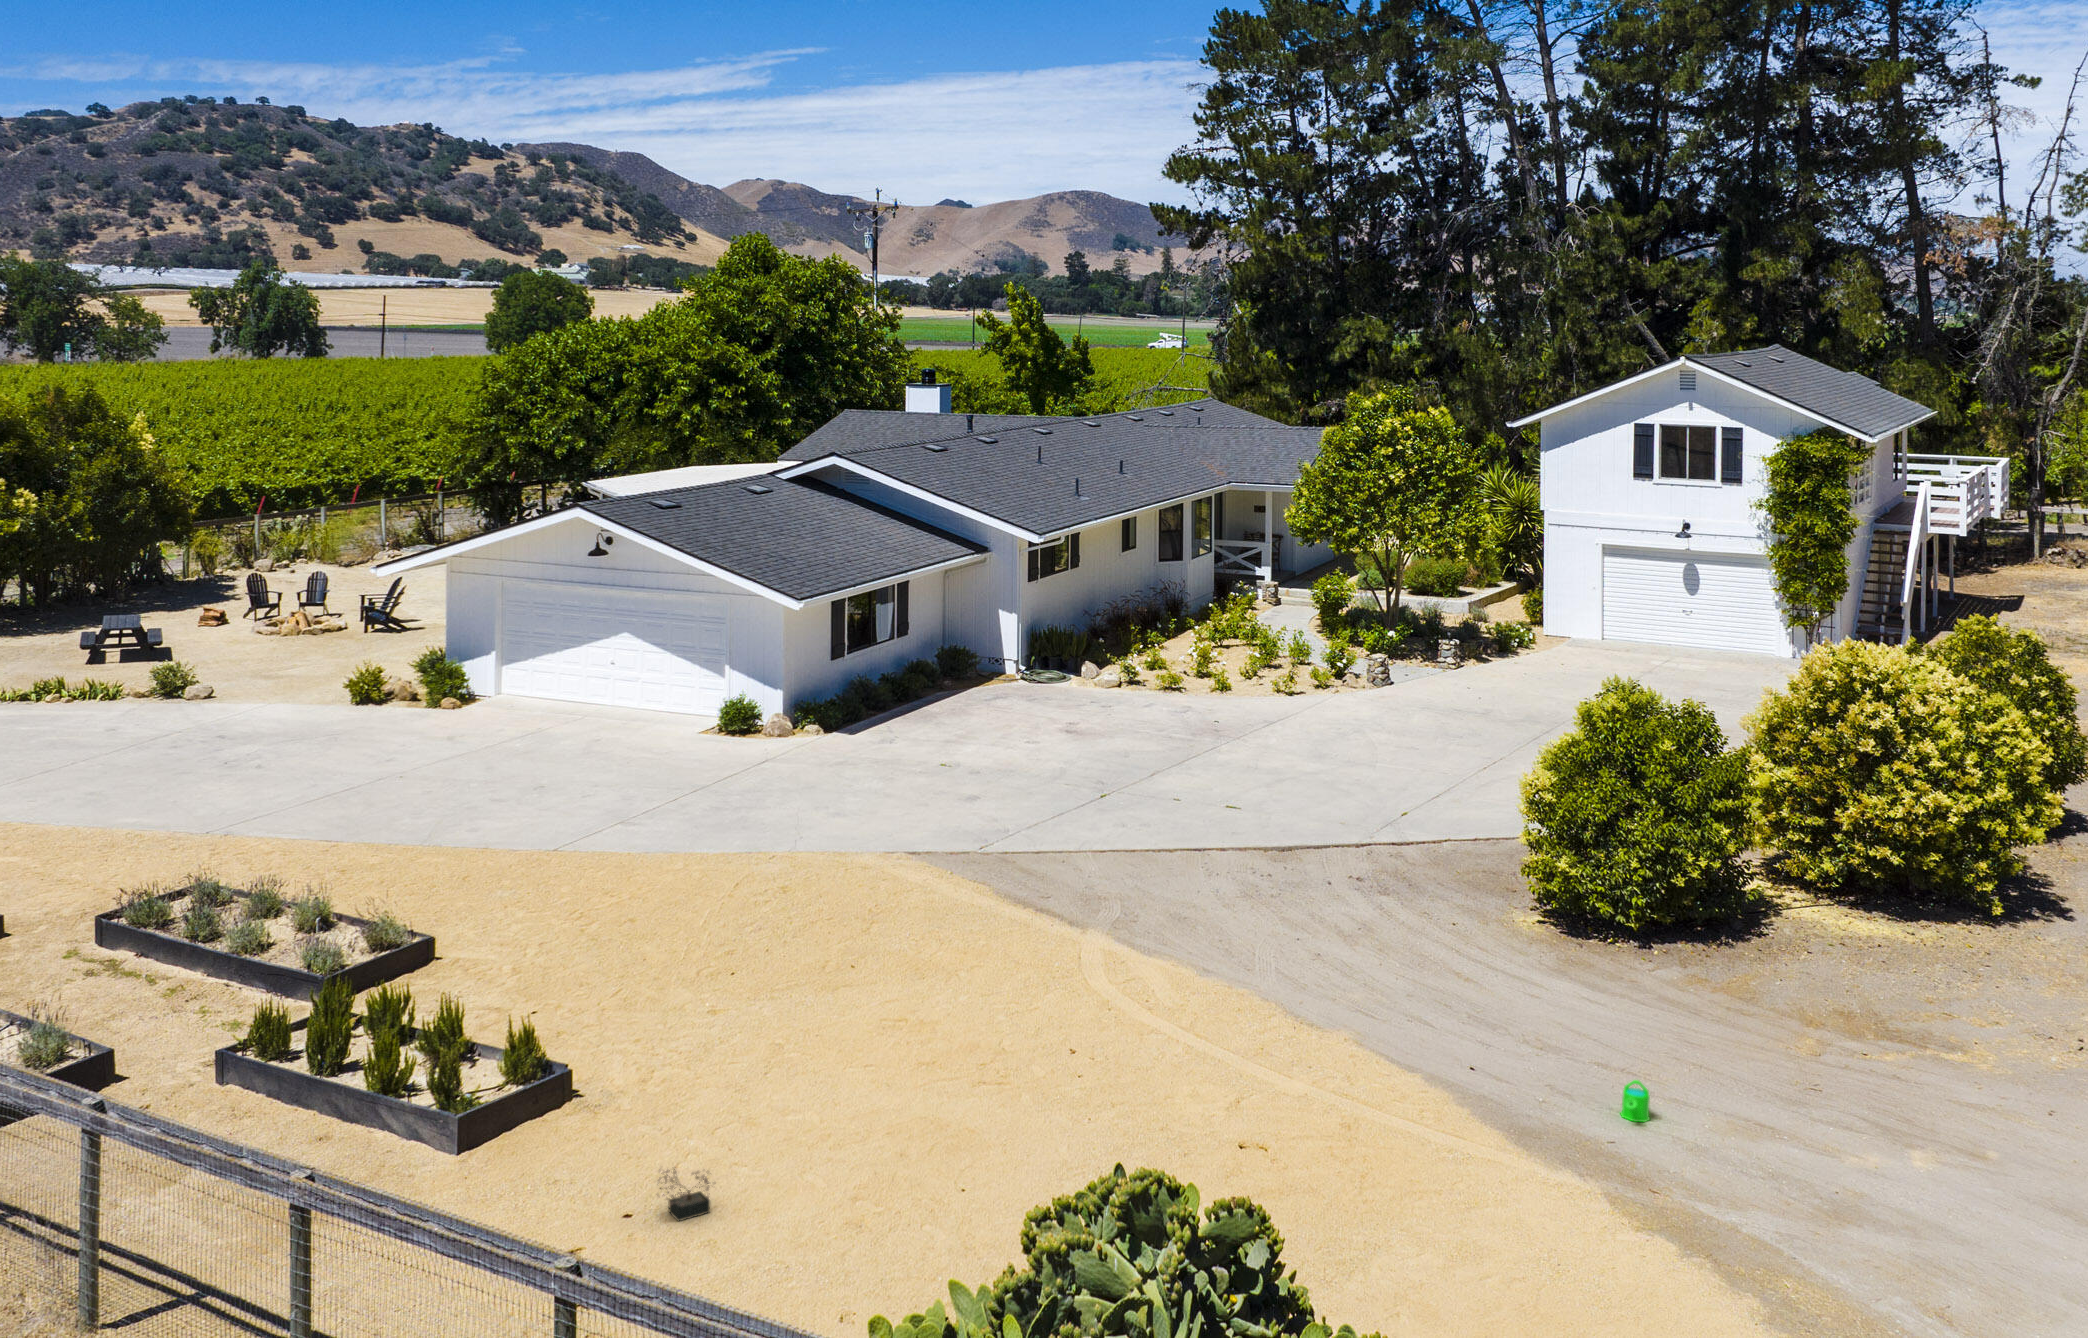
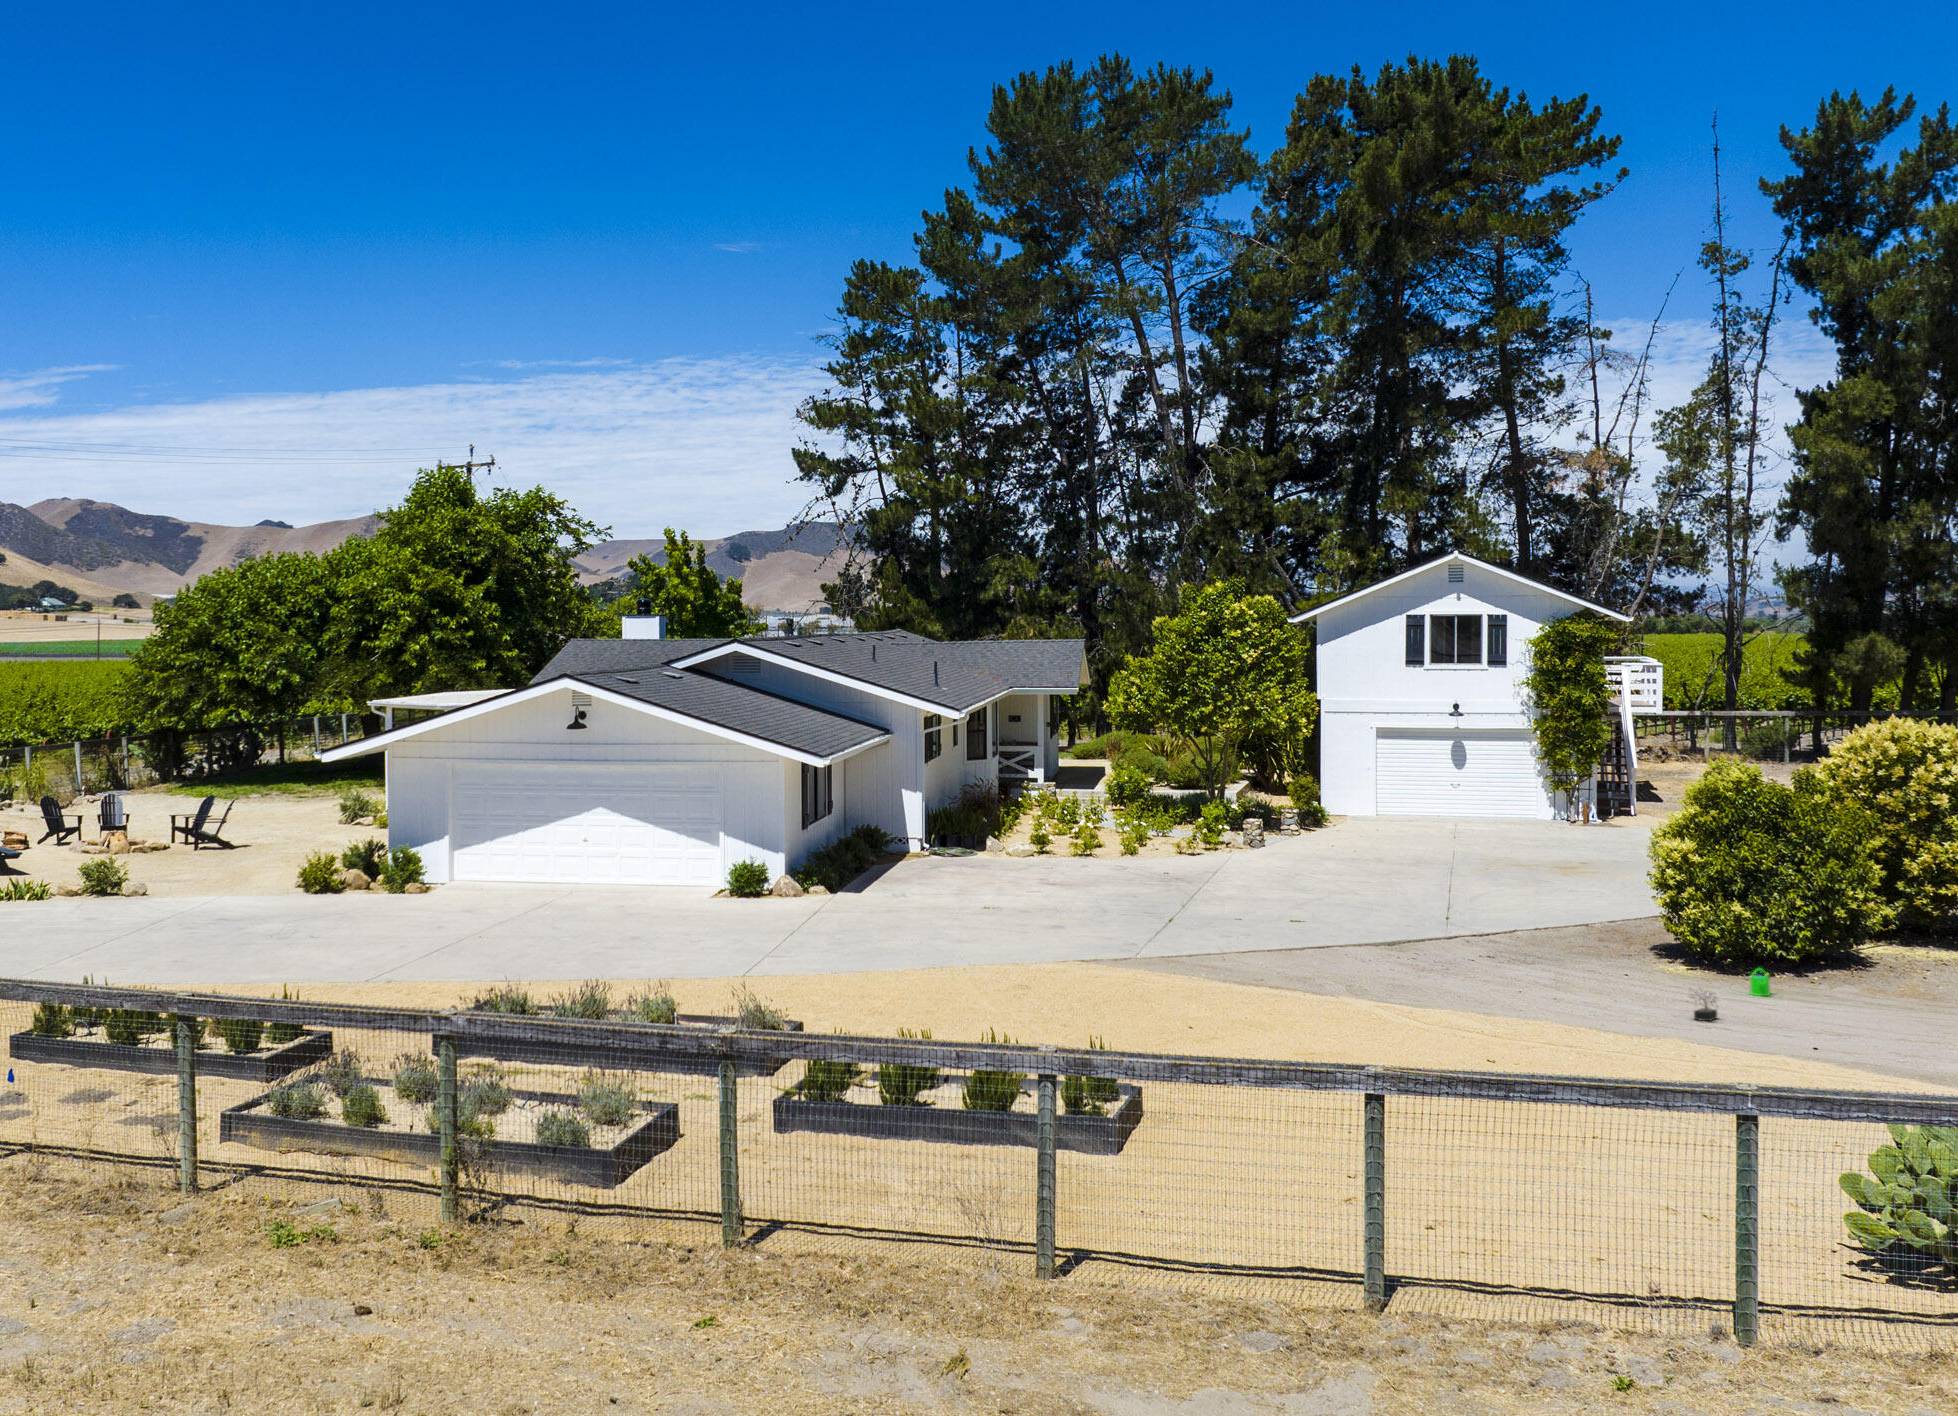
decorative plant: present [659,1169,710,1221] -> present [1690,990,1717,1021]

